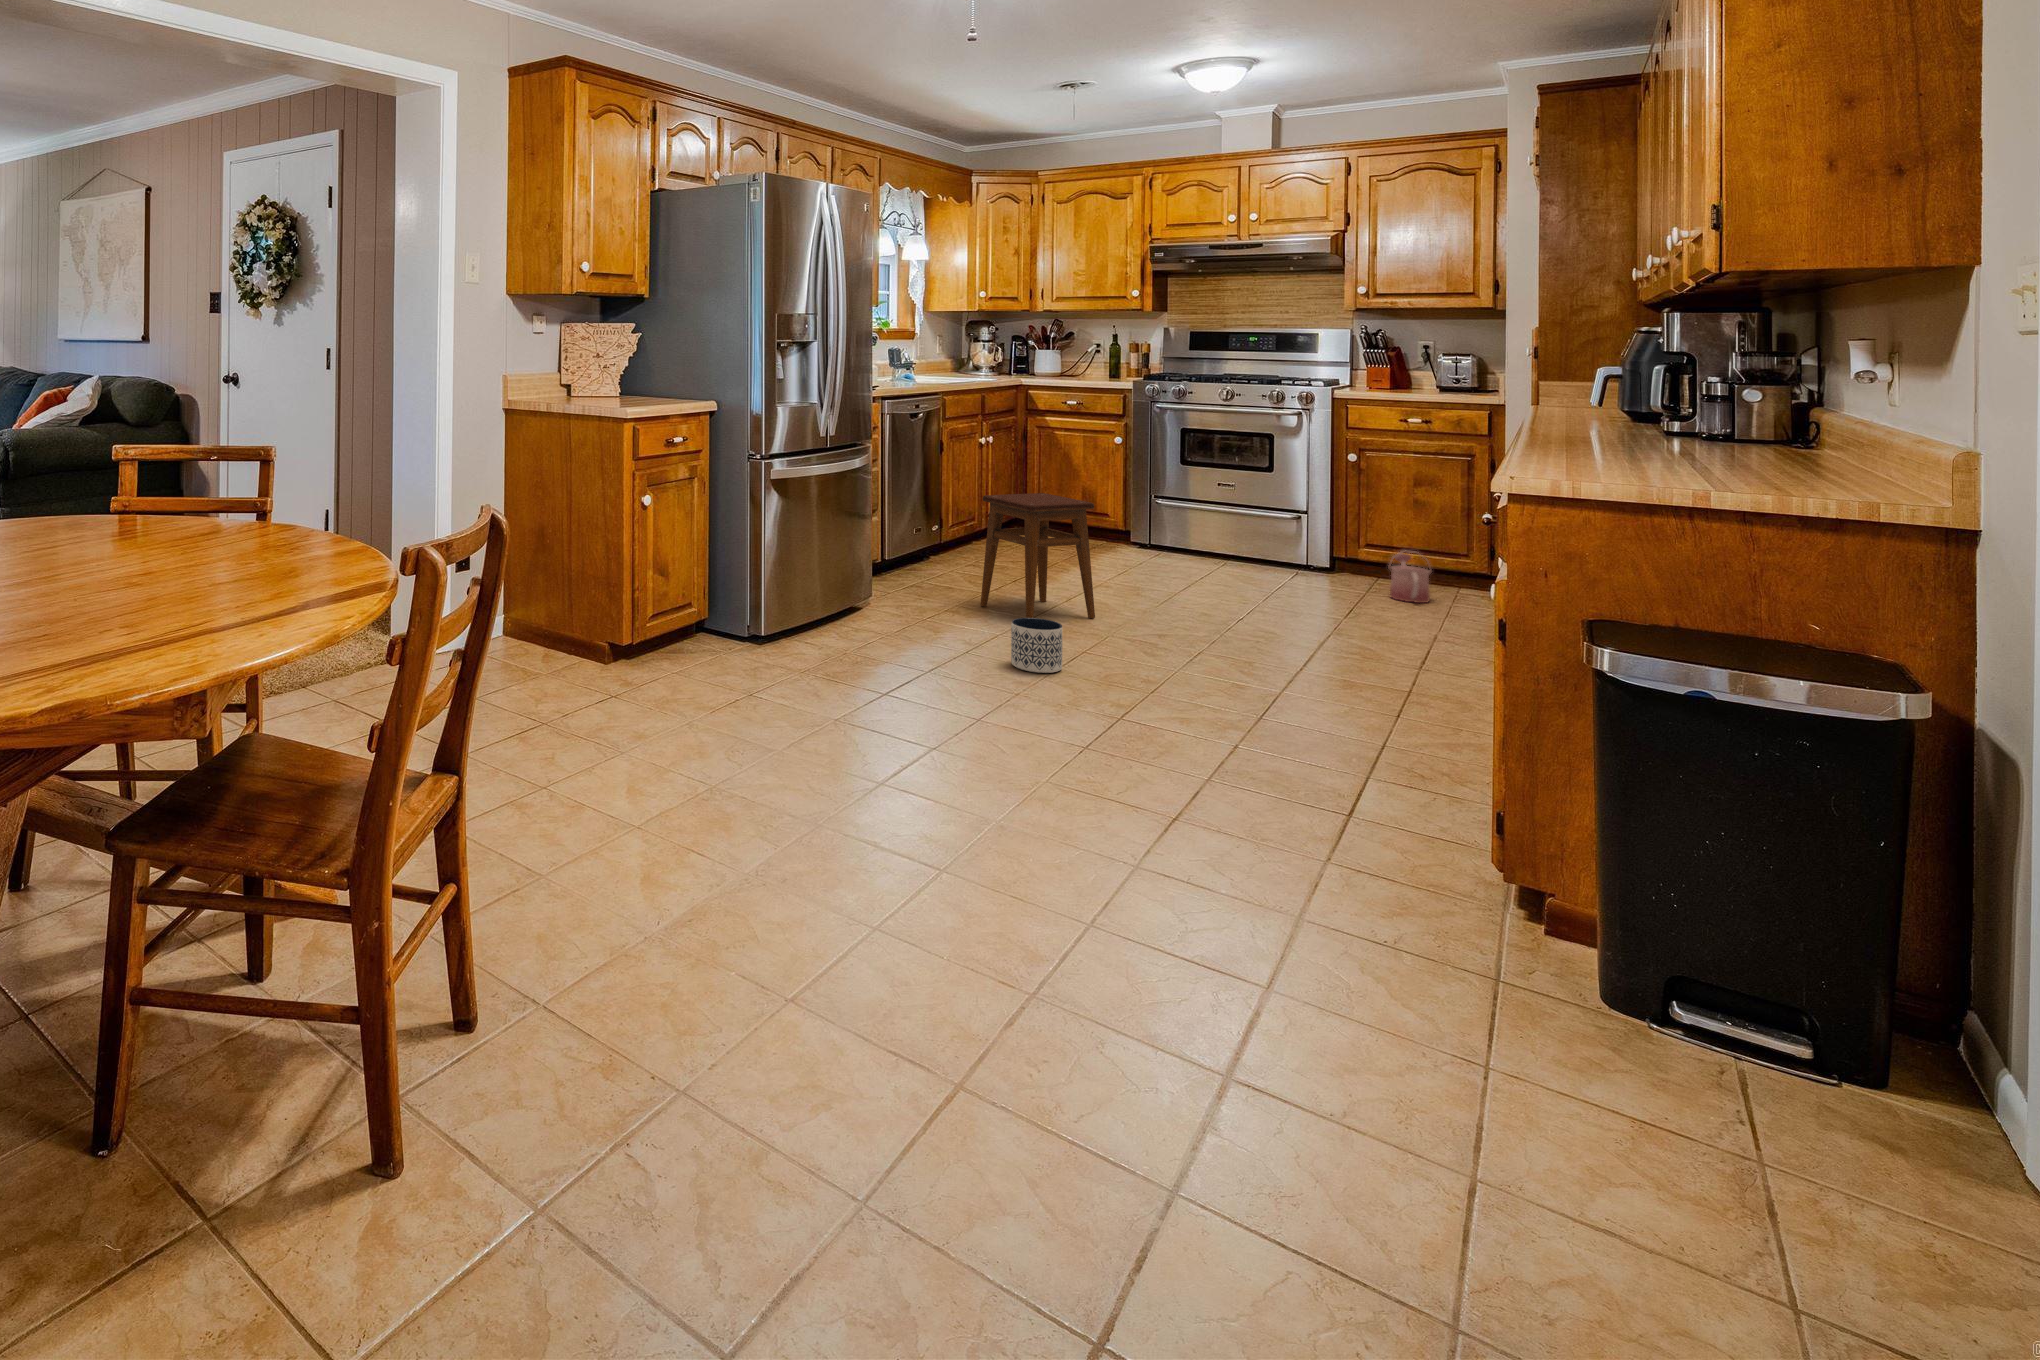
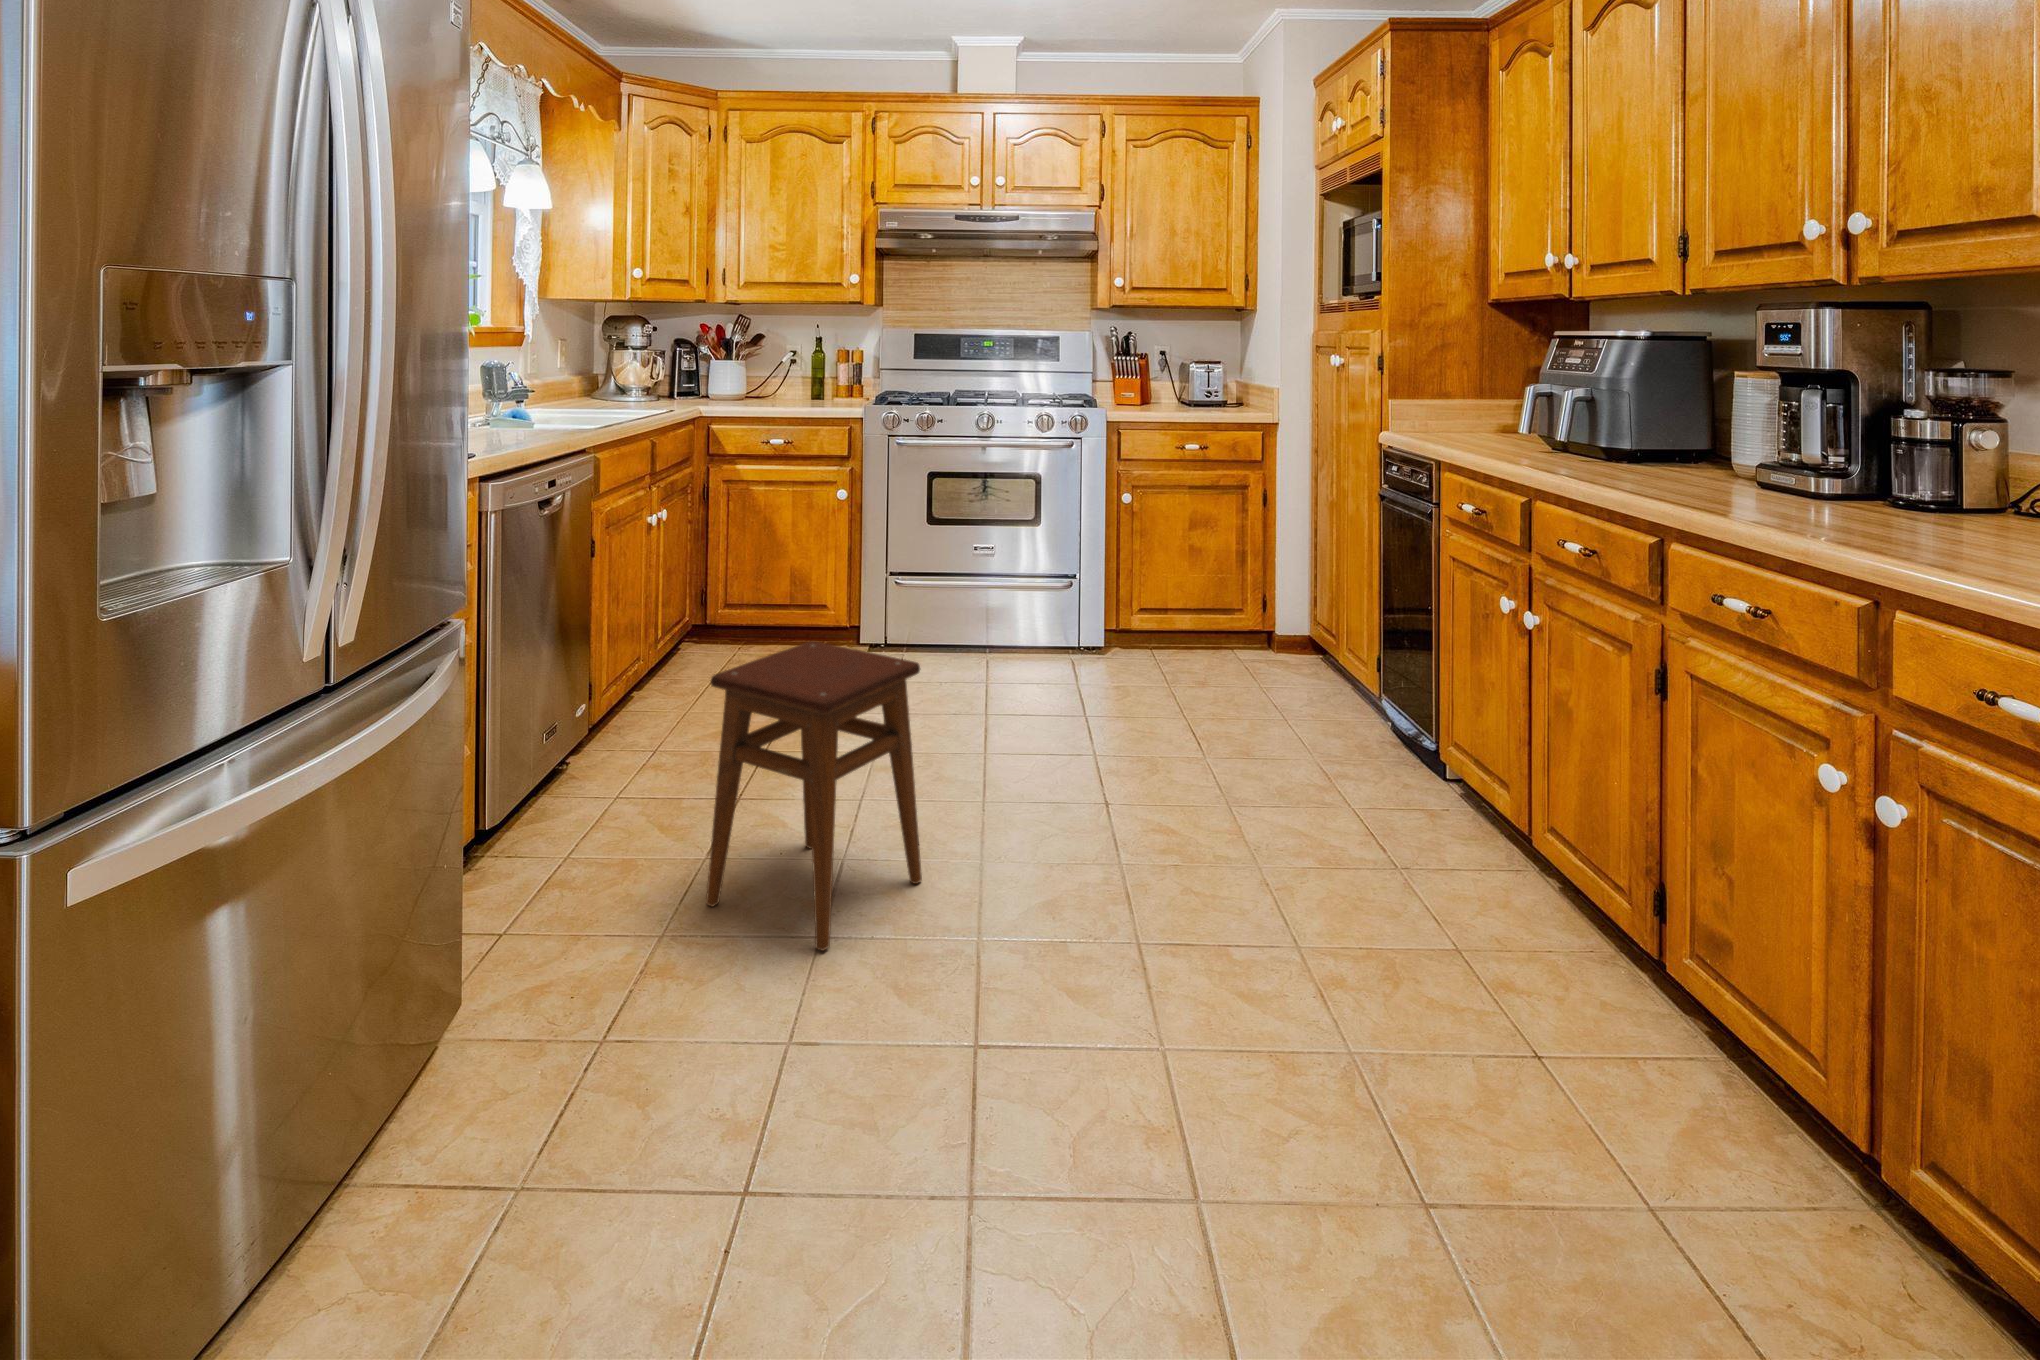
watering can: present [1389,552,1431,603] -> none [1198,625,1252,697]
planter: present [1011,618,1062,673] -> none [863,1038,983,1230]

